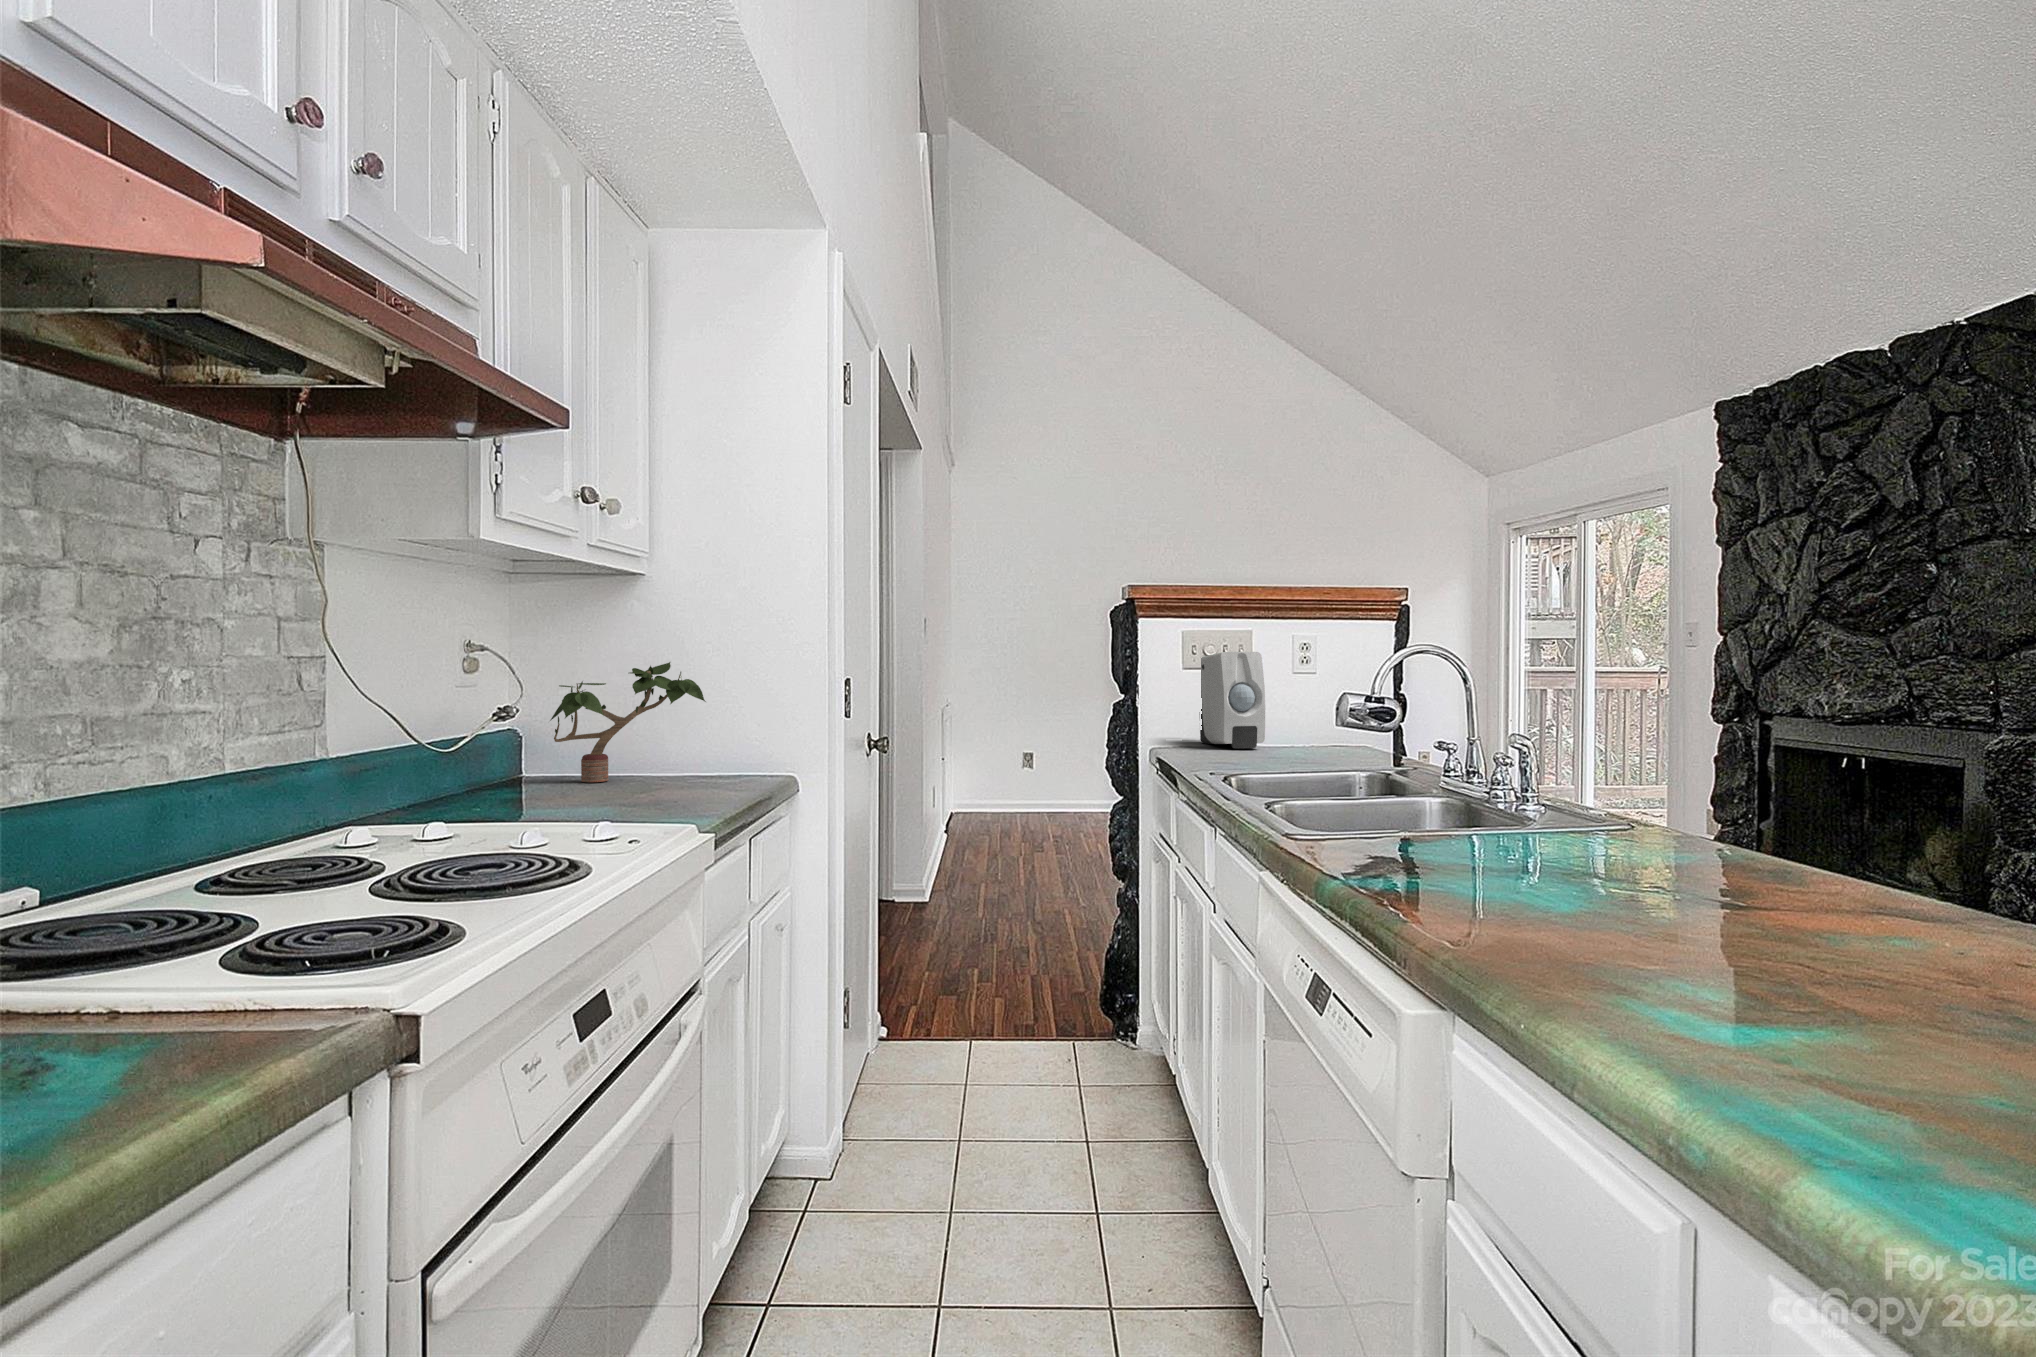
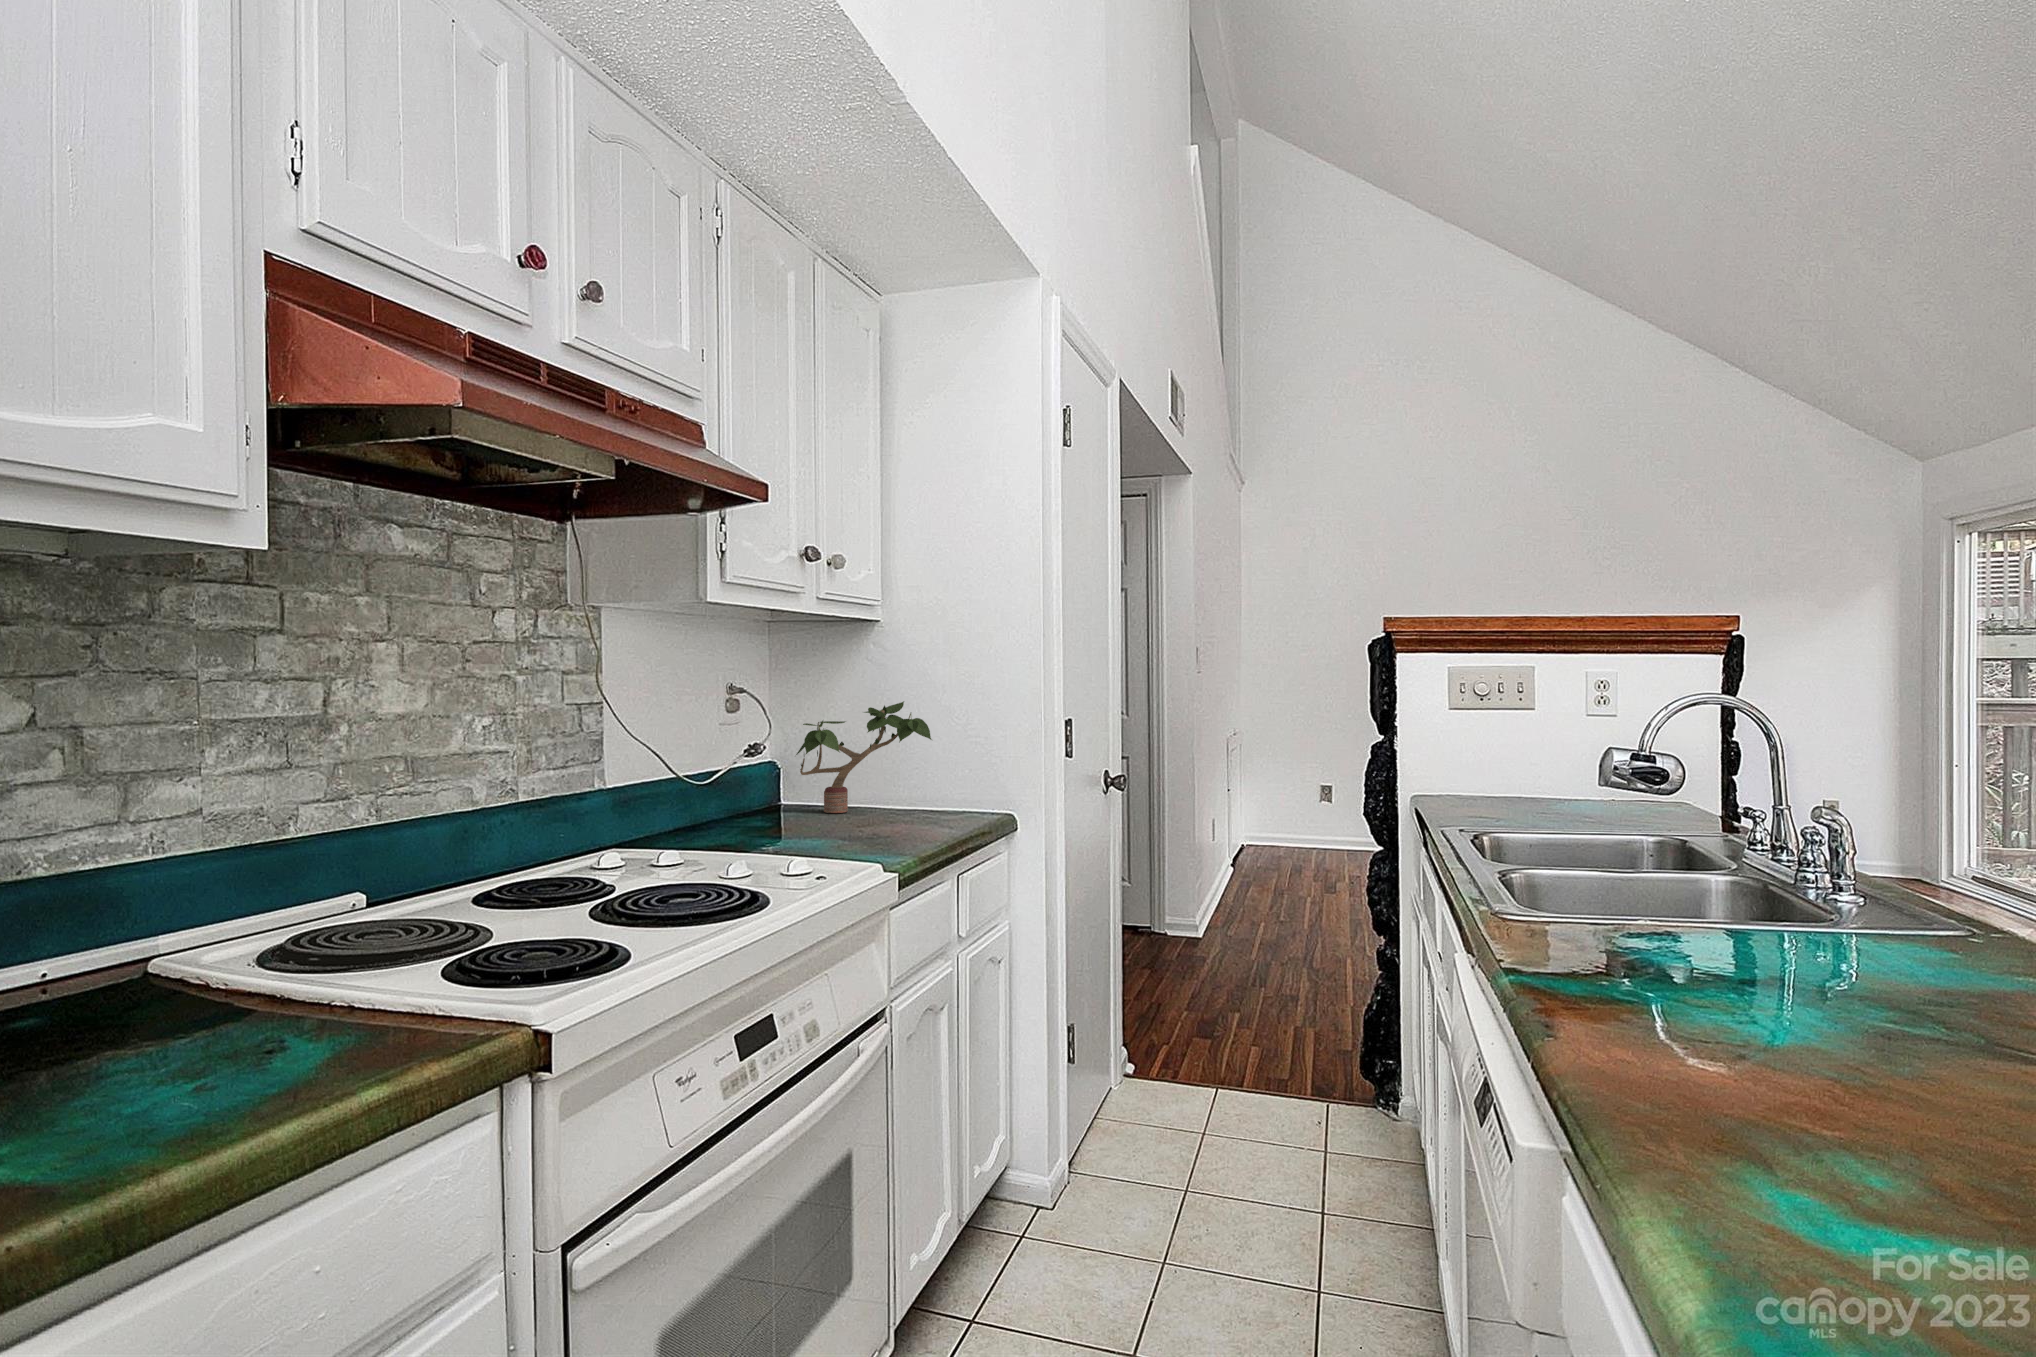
soap dispenser: present [1200,652,1265,748] -> none [1467,689,1545,798]

